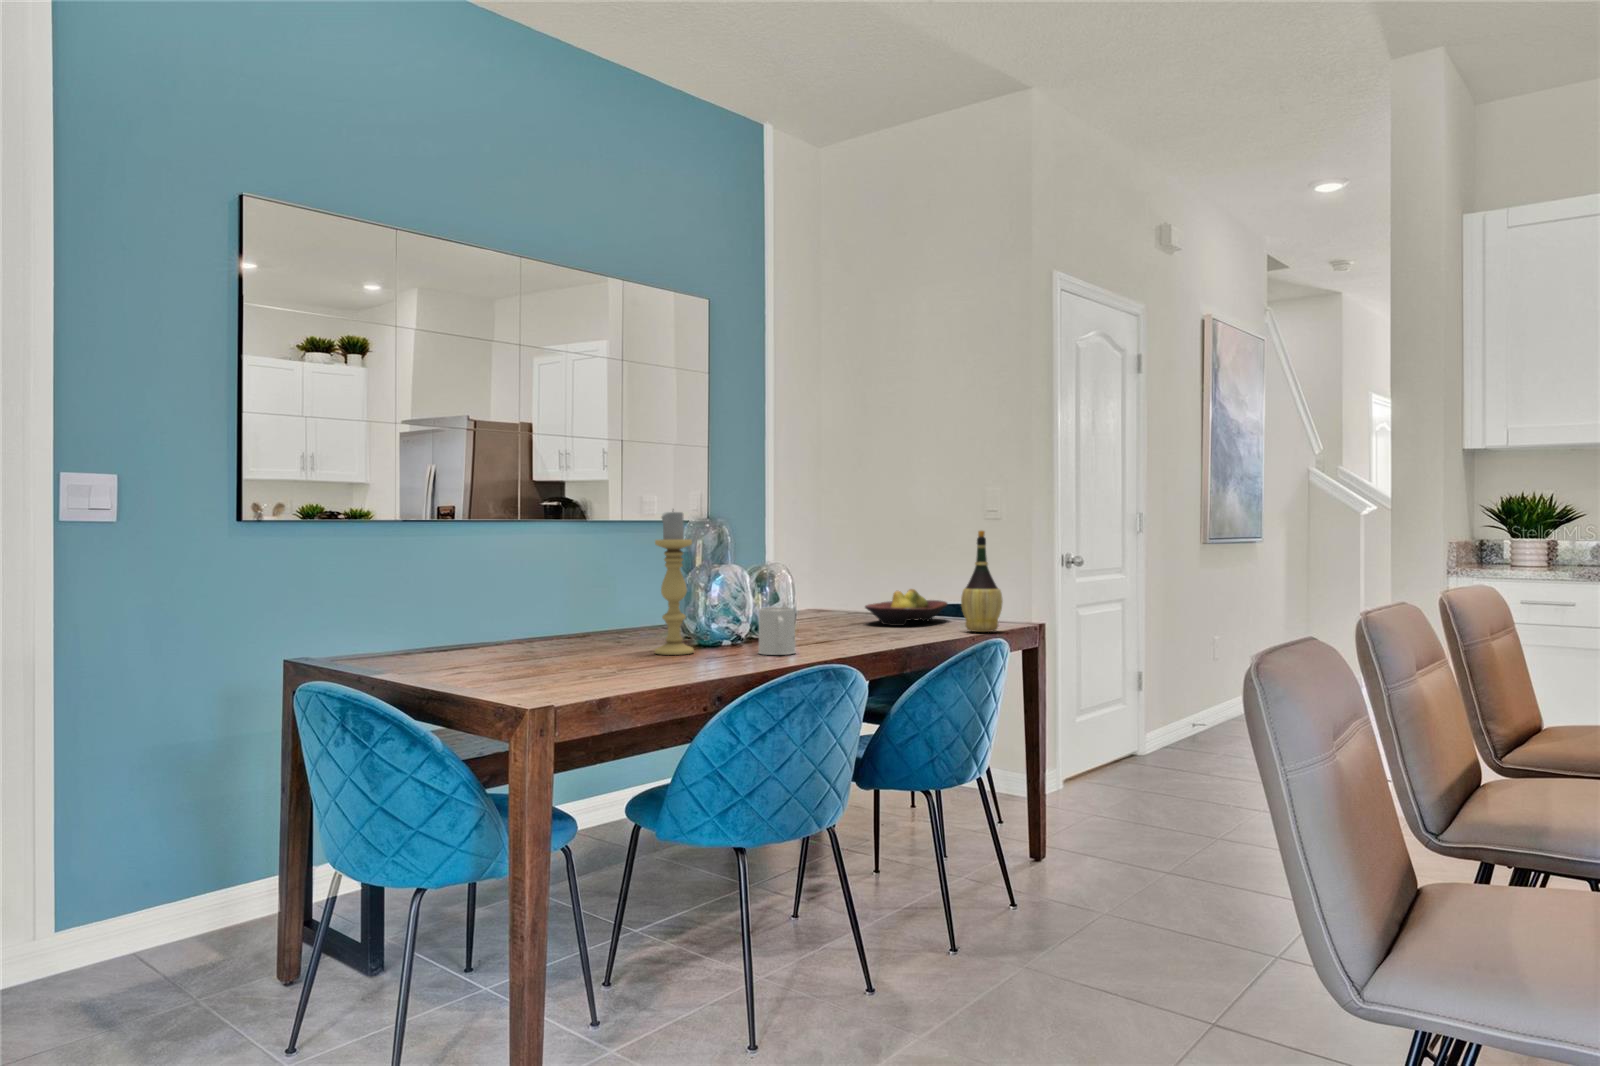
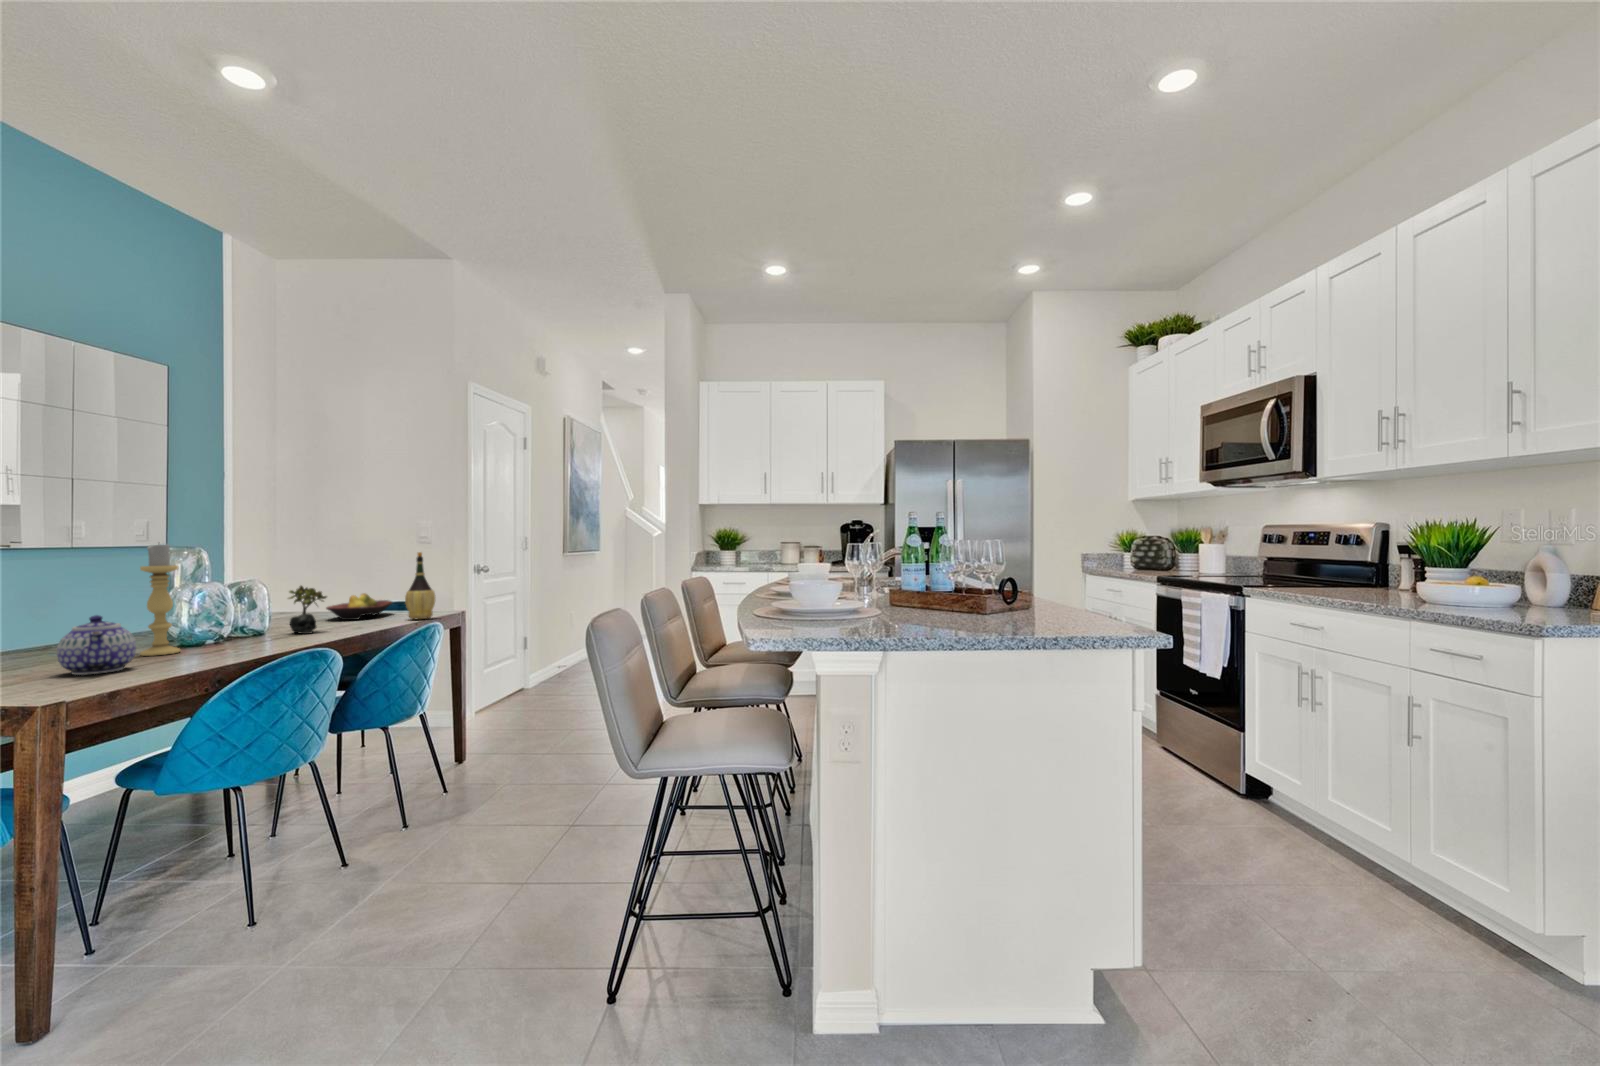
succulent plant: none [813,573,860,641] -> present [289,586,327,634]
teapot: none [567,599,640,673] -> present [57,615,136,675]
mug: present [759,607,796,655] -> none [243,612,277,647]

